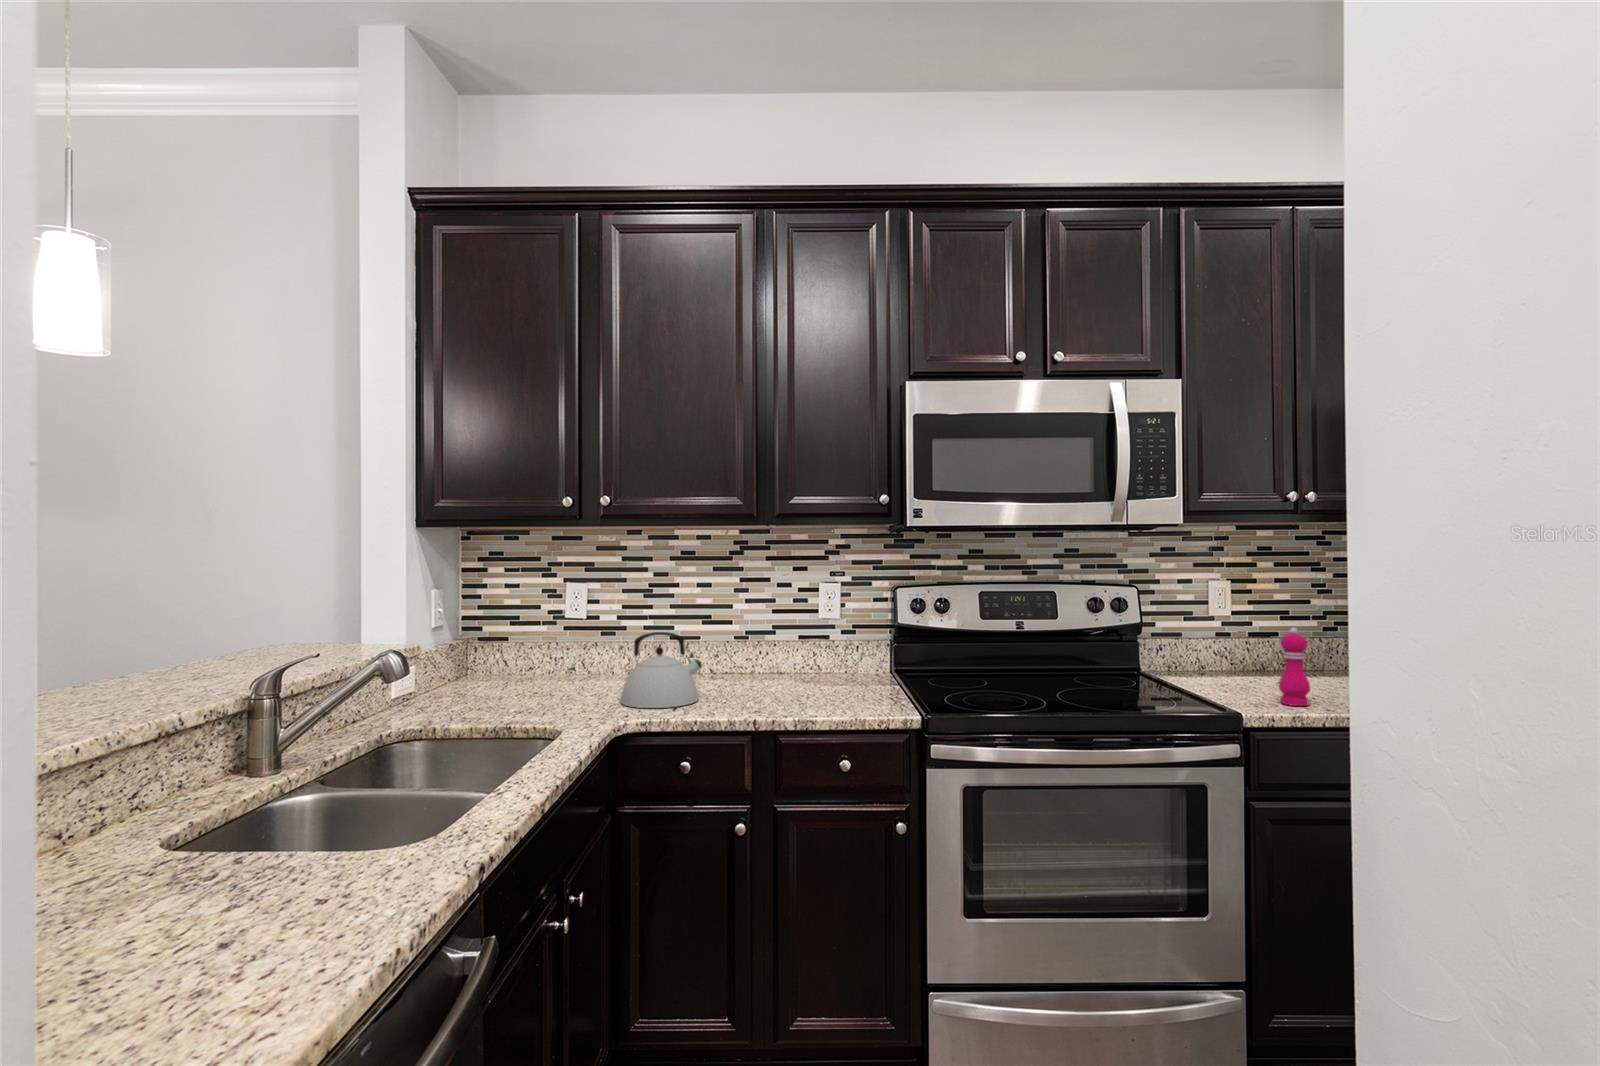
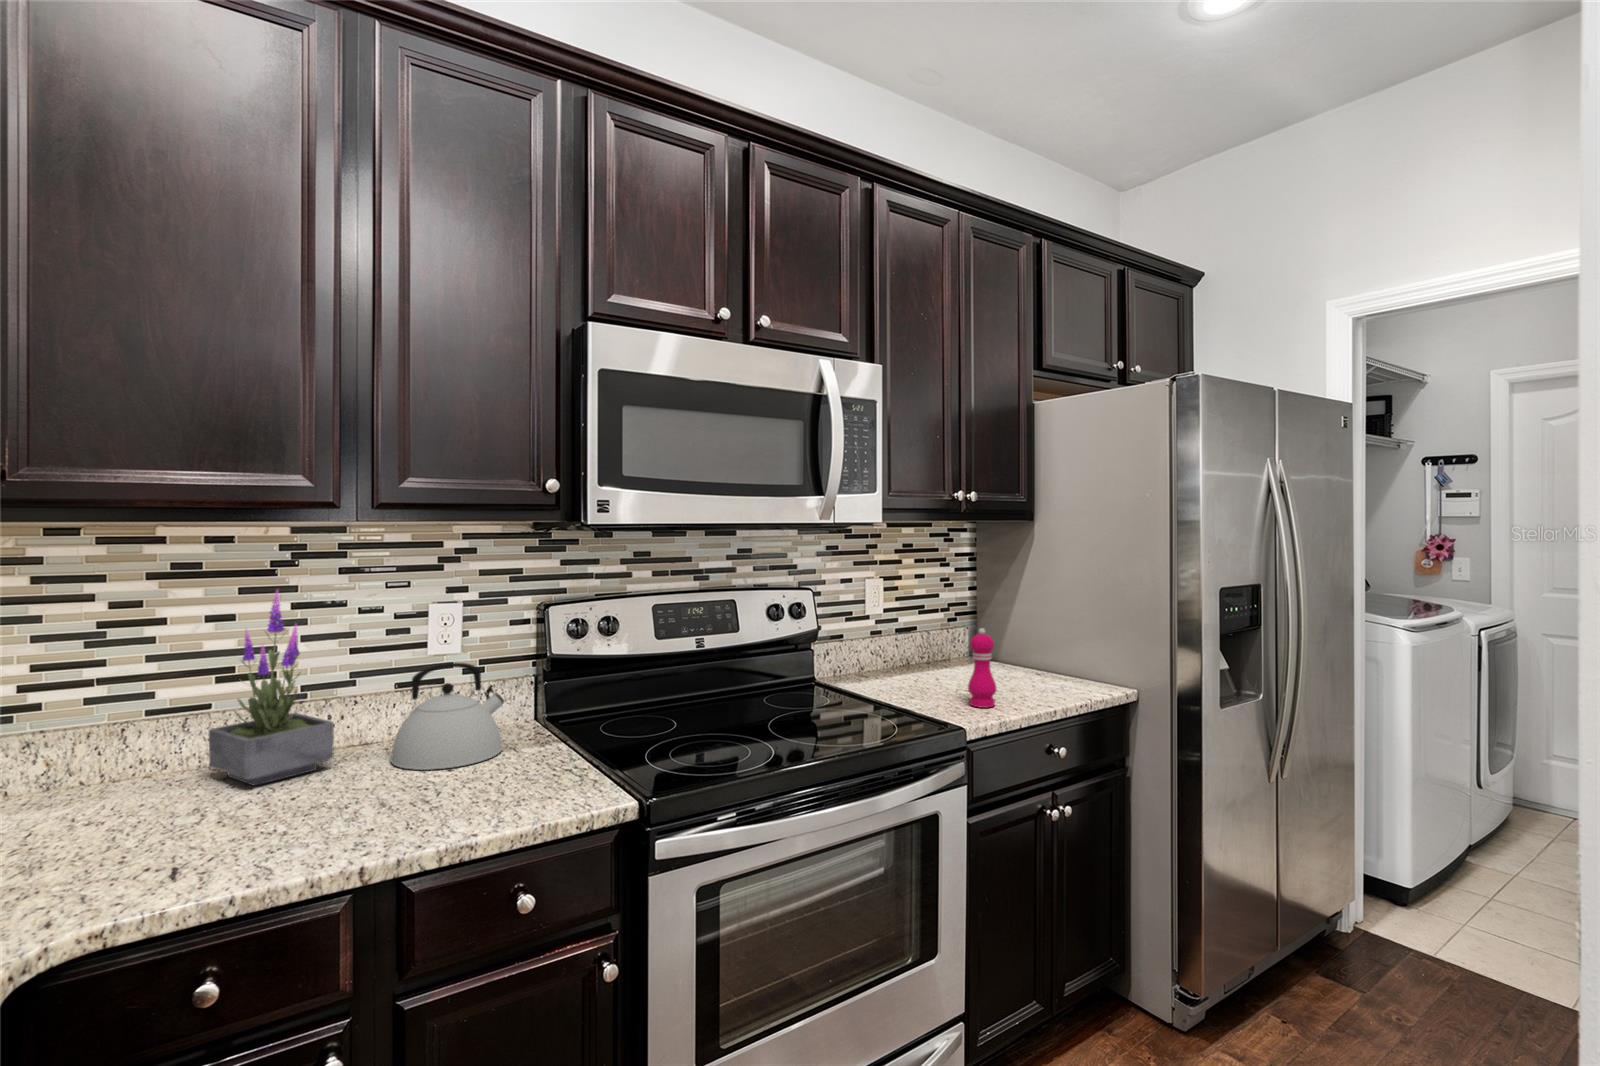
potted plant: none [697,568,758,685] -> present [209,595,334,786]
kettle: present [621,632,702,708] -> present [391,663,504,770]

